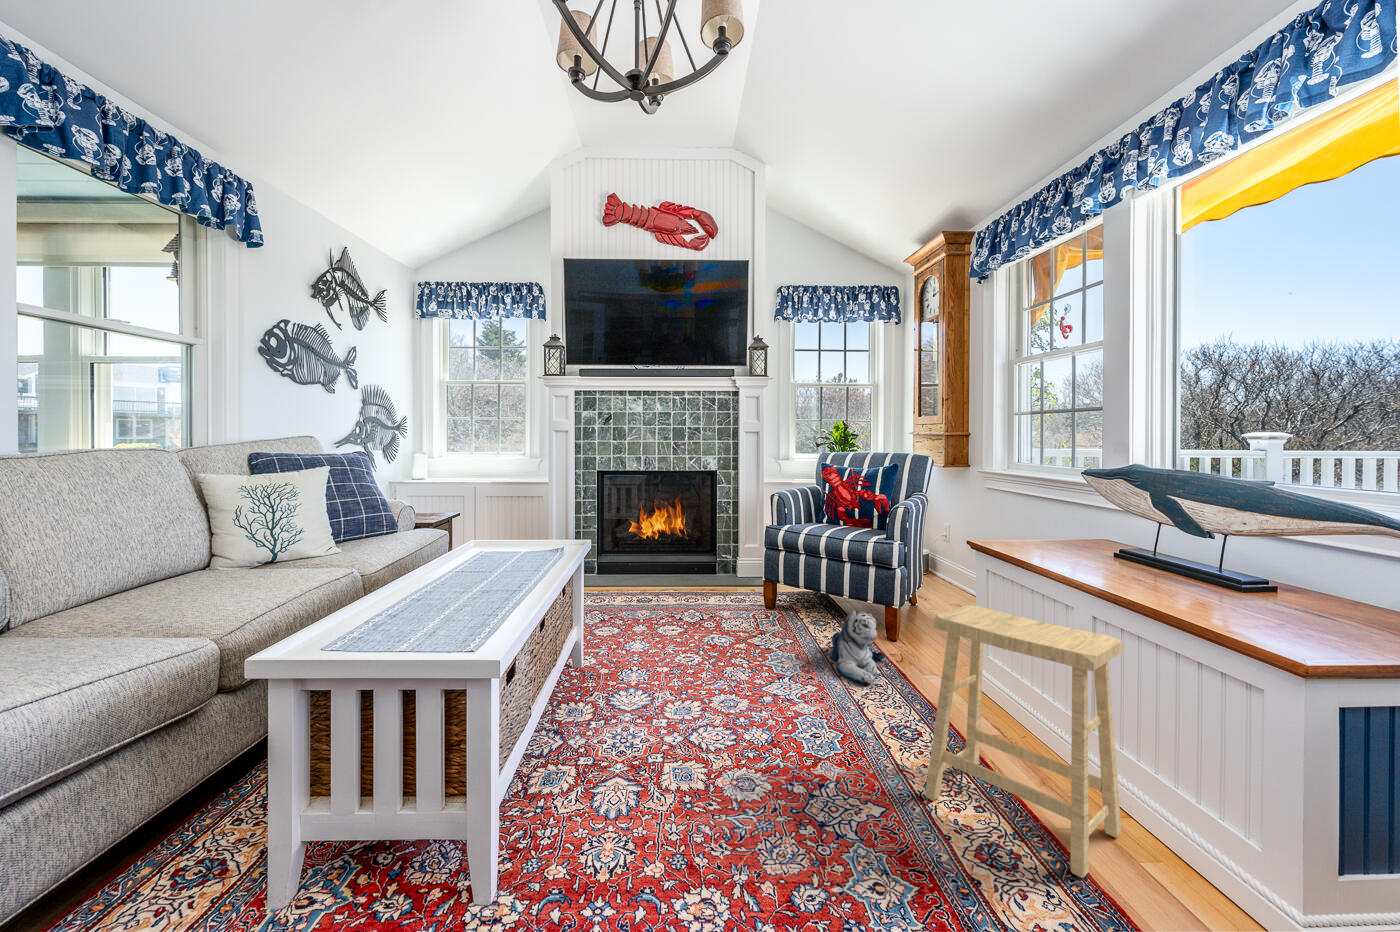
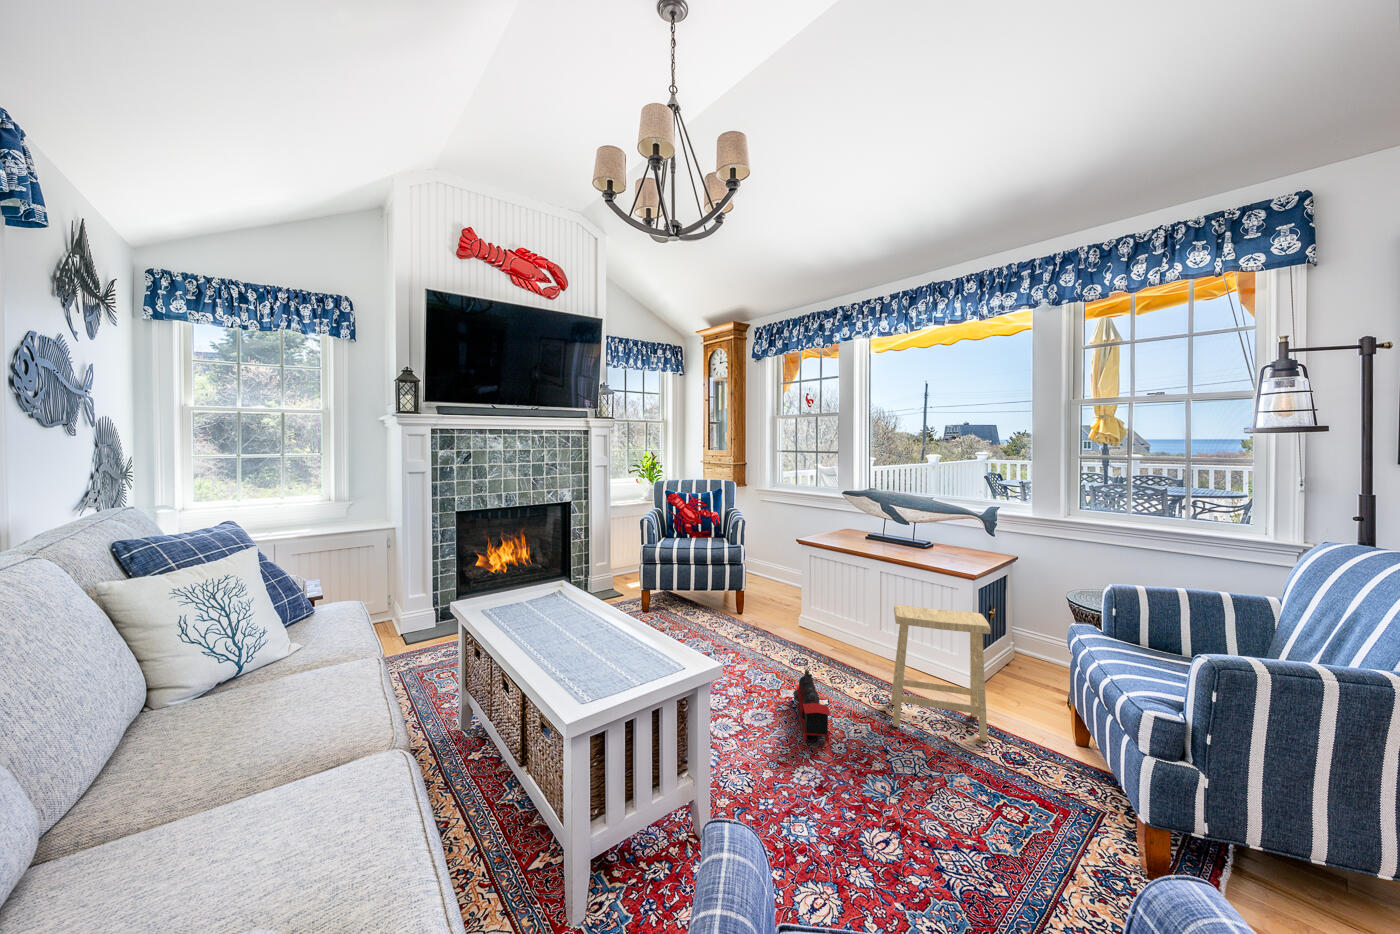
plush toy: present [829,611,885,683] -> none [741,615,794,666]
toy train: none [748,682,849,781] -> present [793,670,830,744]

